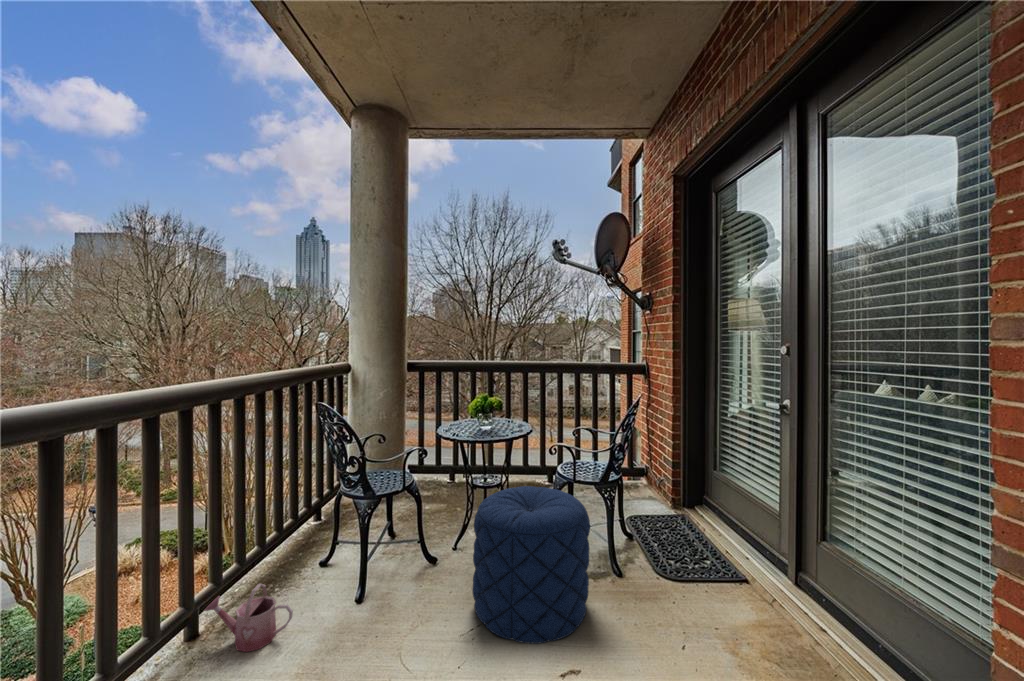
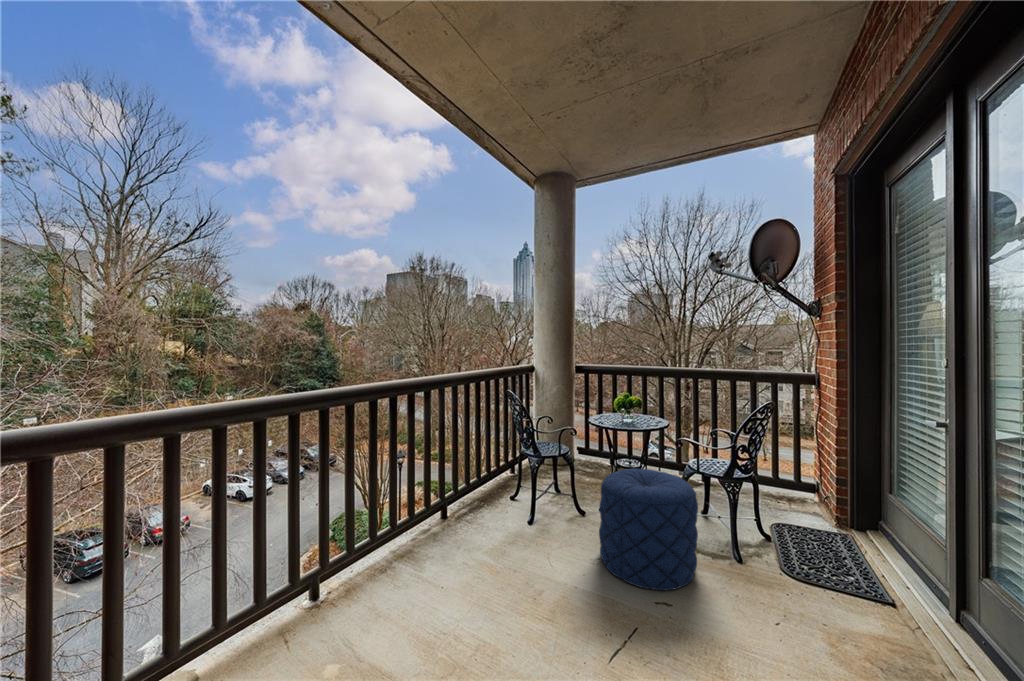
watering can: present [204,584,293,652] -> none [438,501,483,540]

